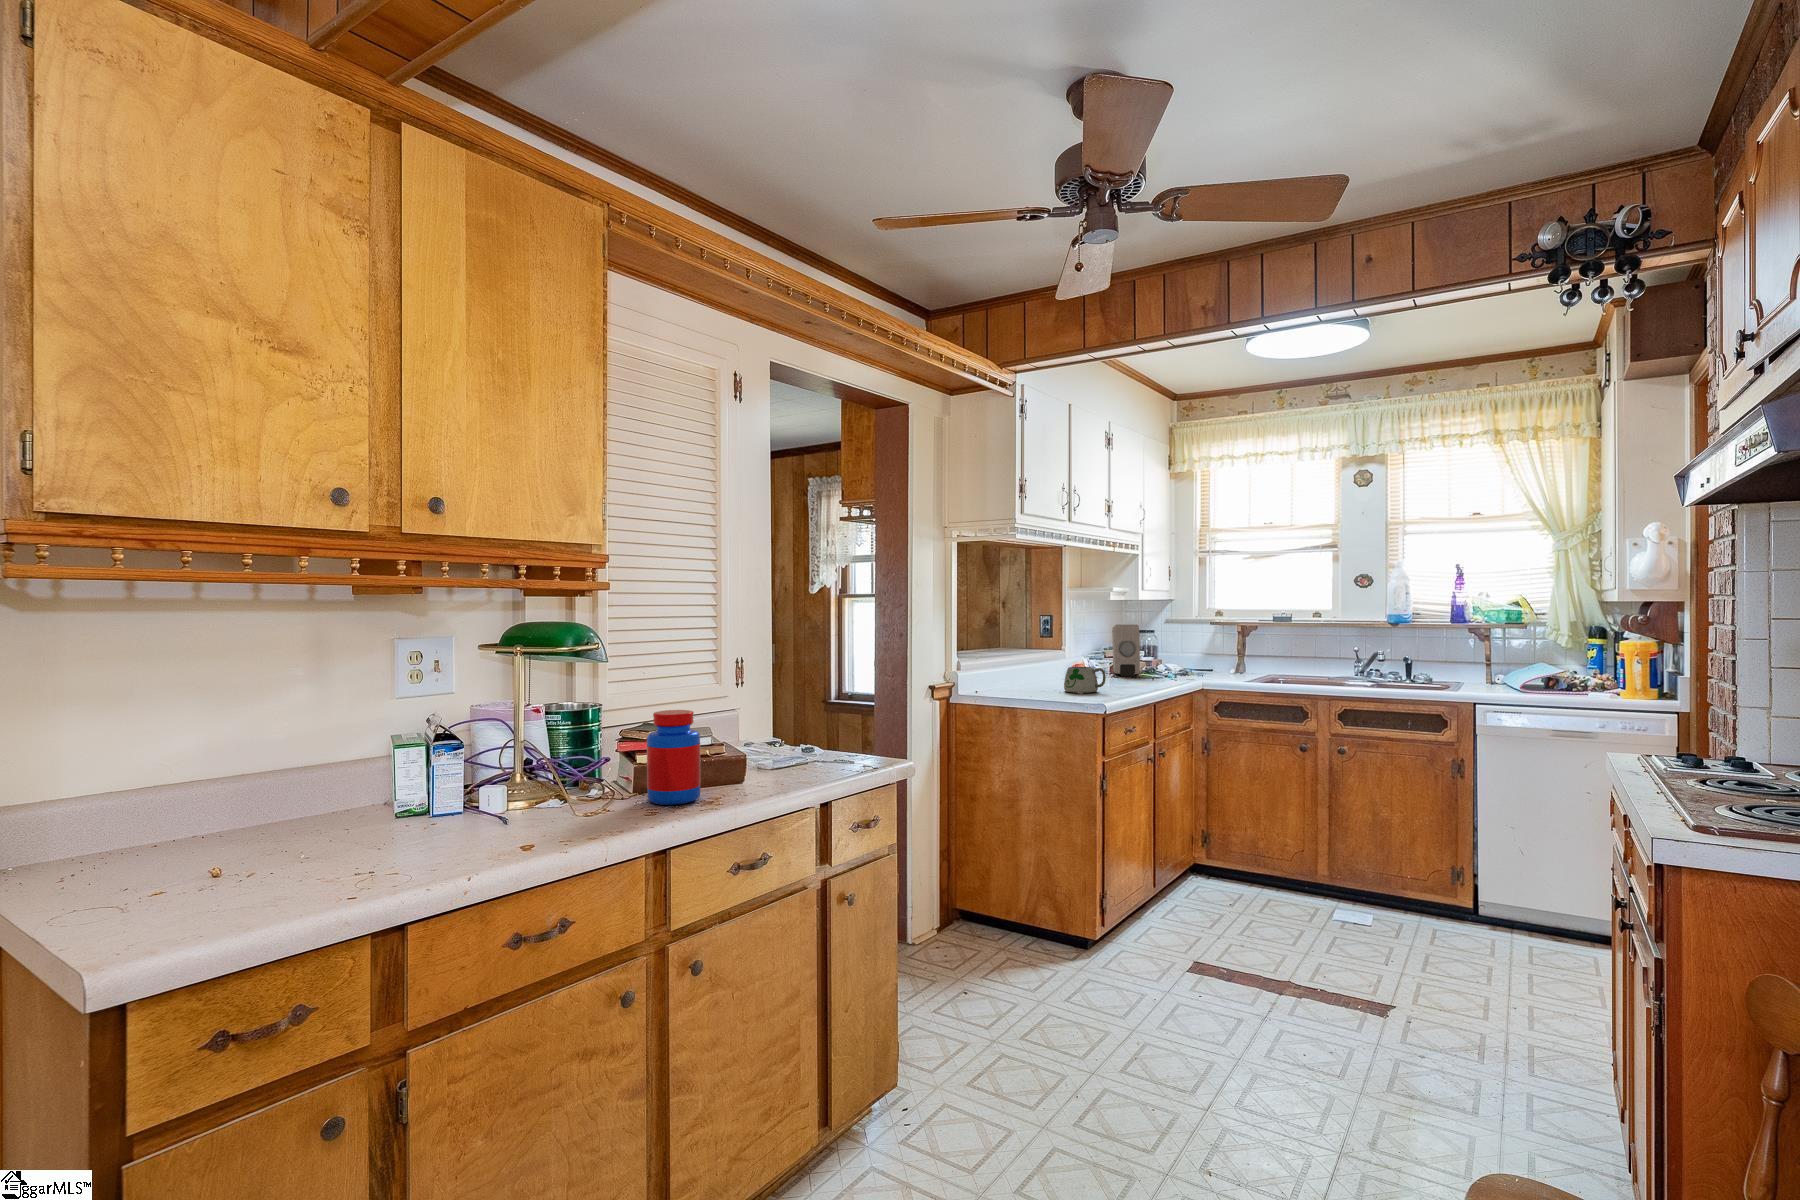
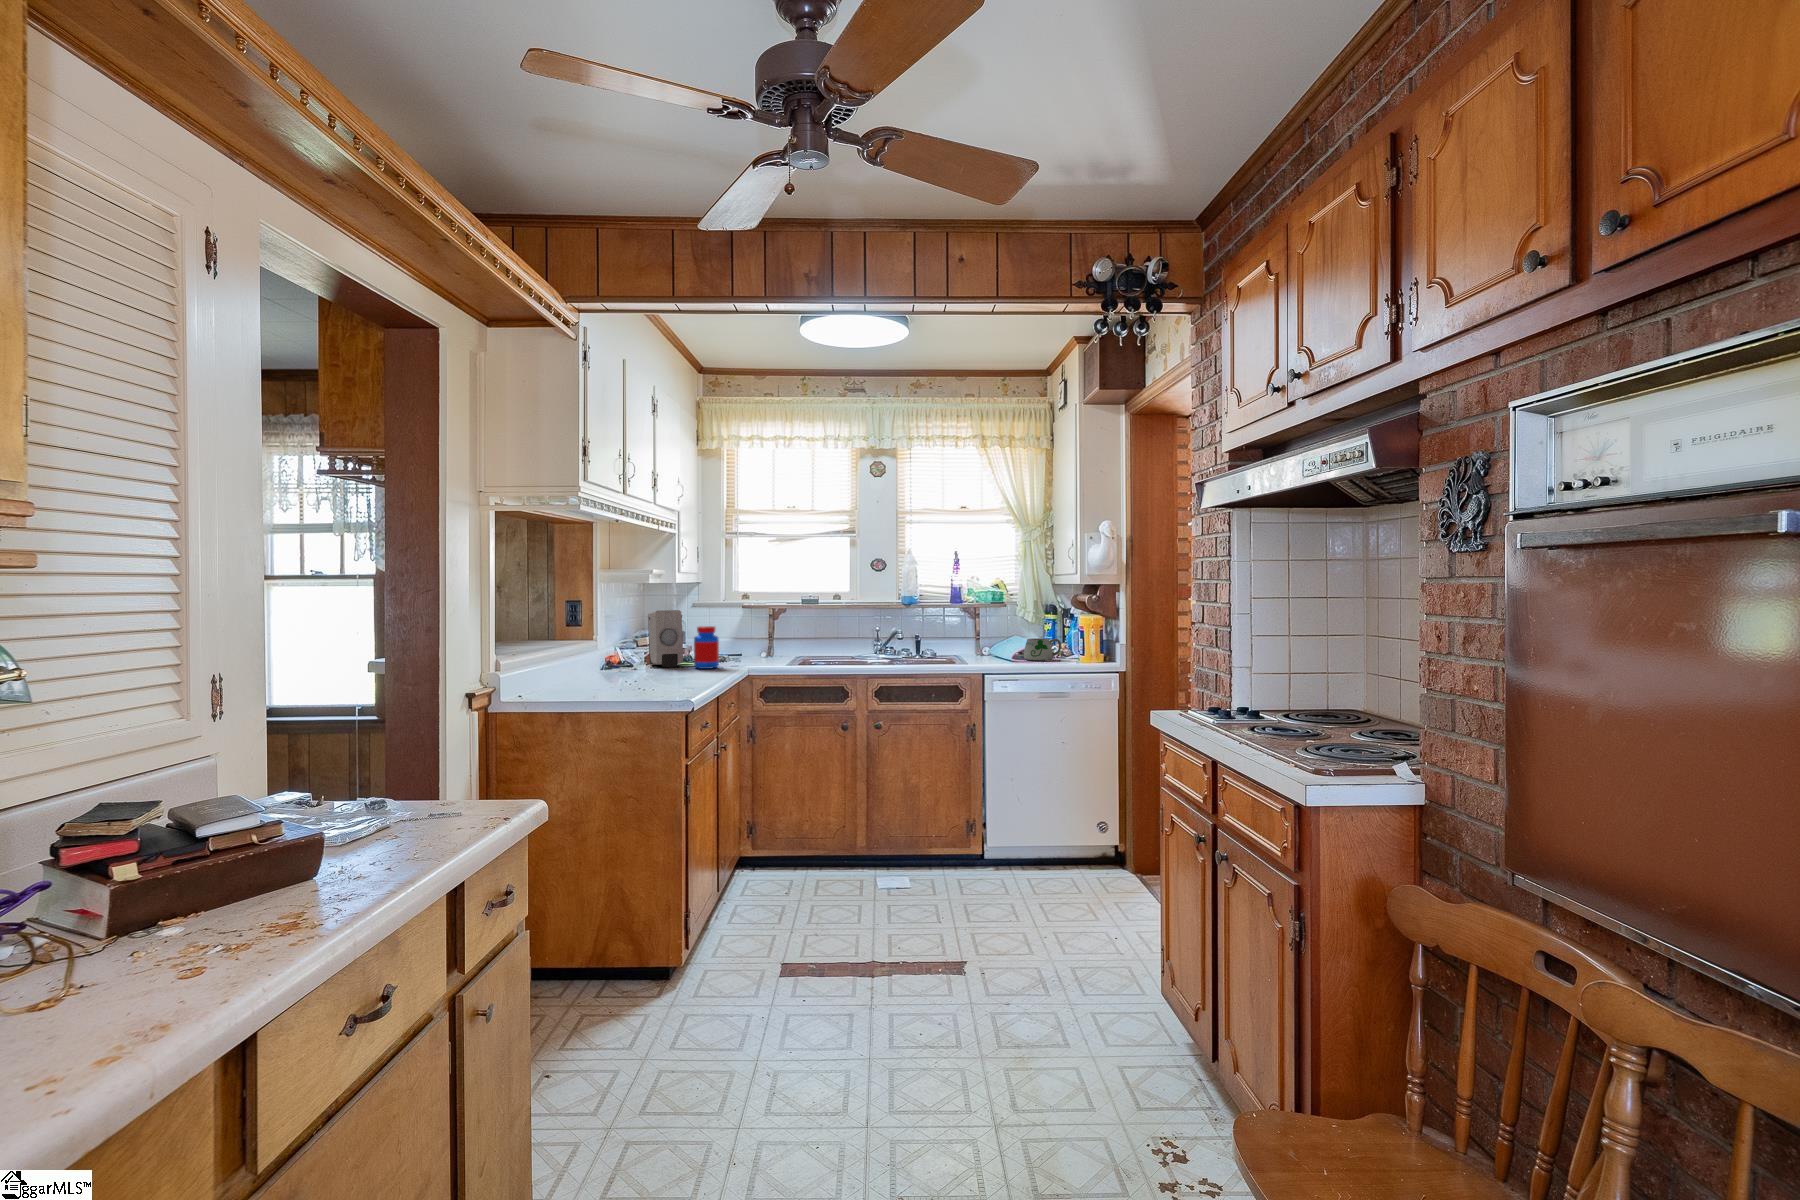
mug: present [1064,667,1106,694] -> present [1024,638,1061,661]
jar: present [647,710,701,805] -> present [694,626,719,669]

